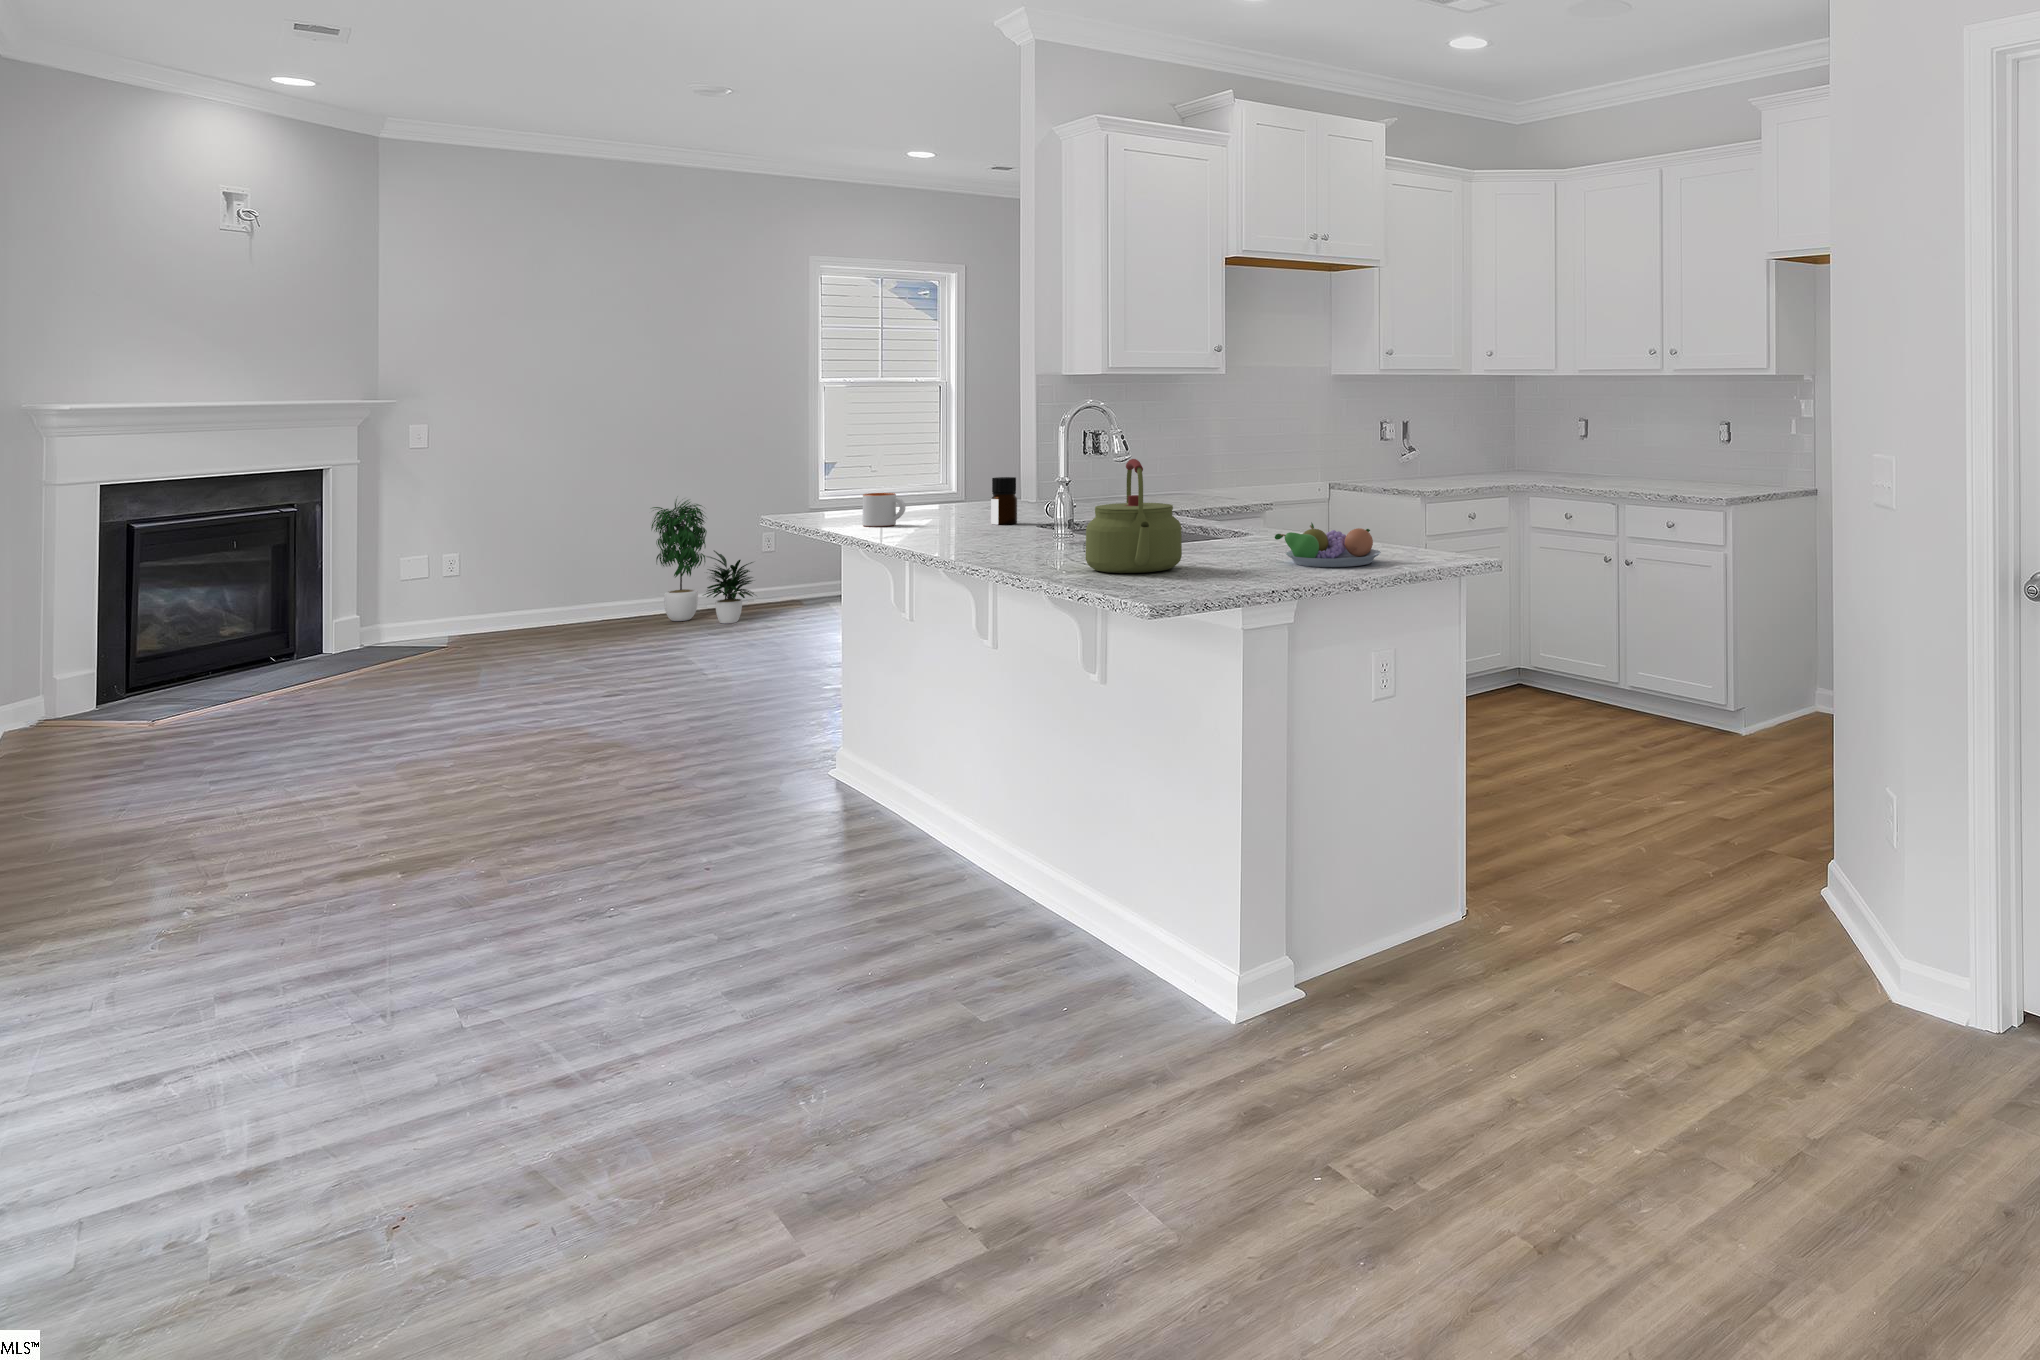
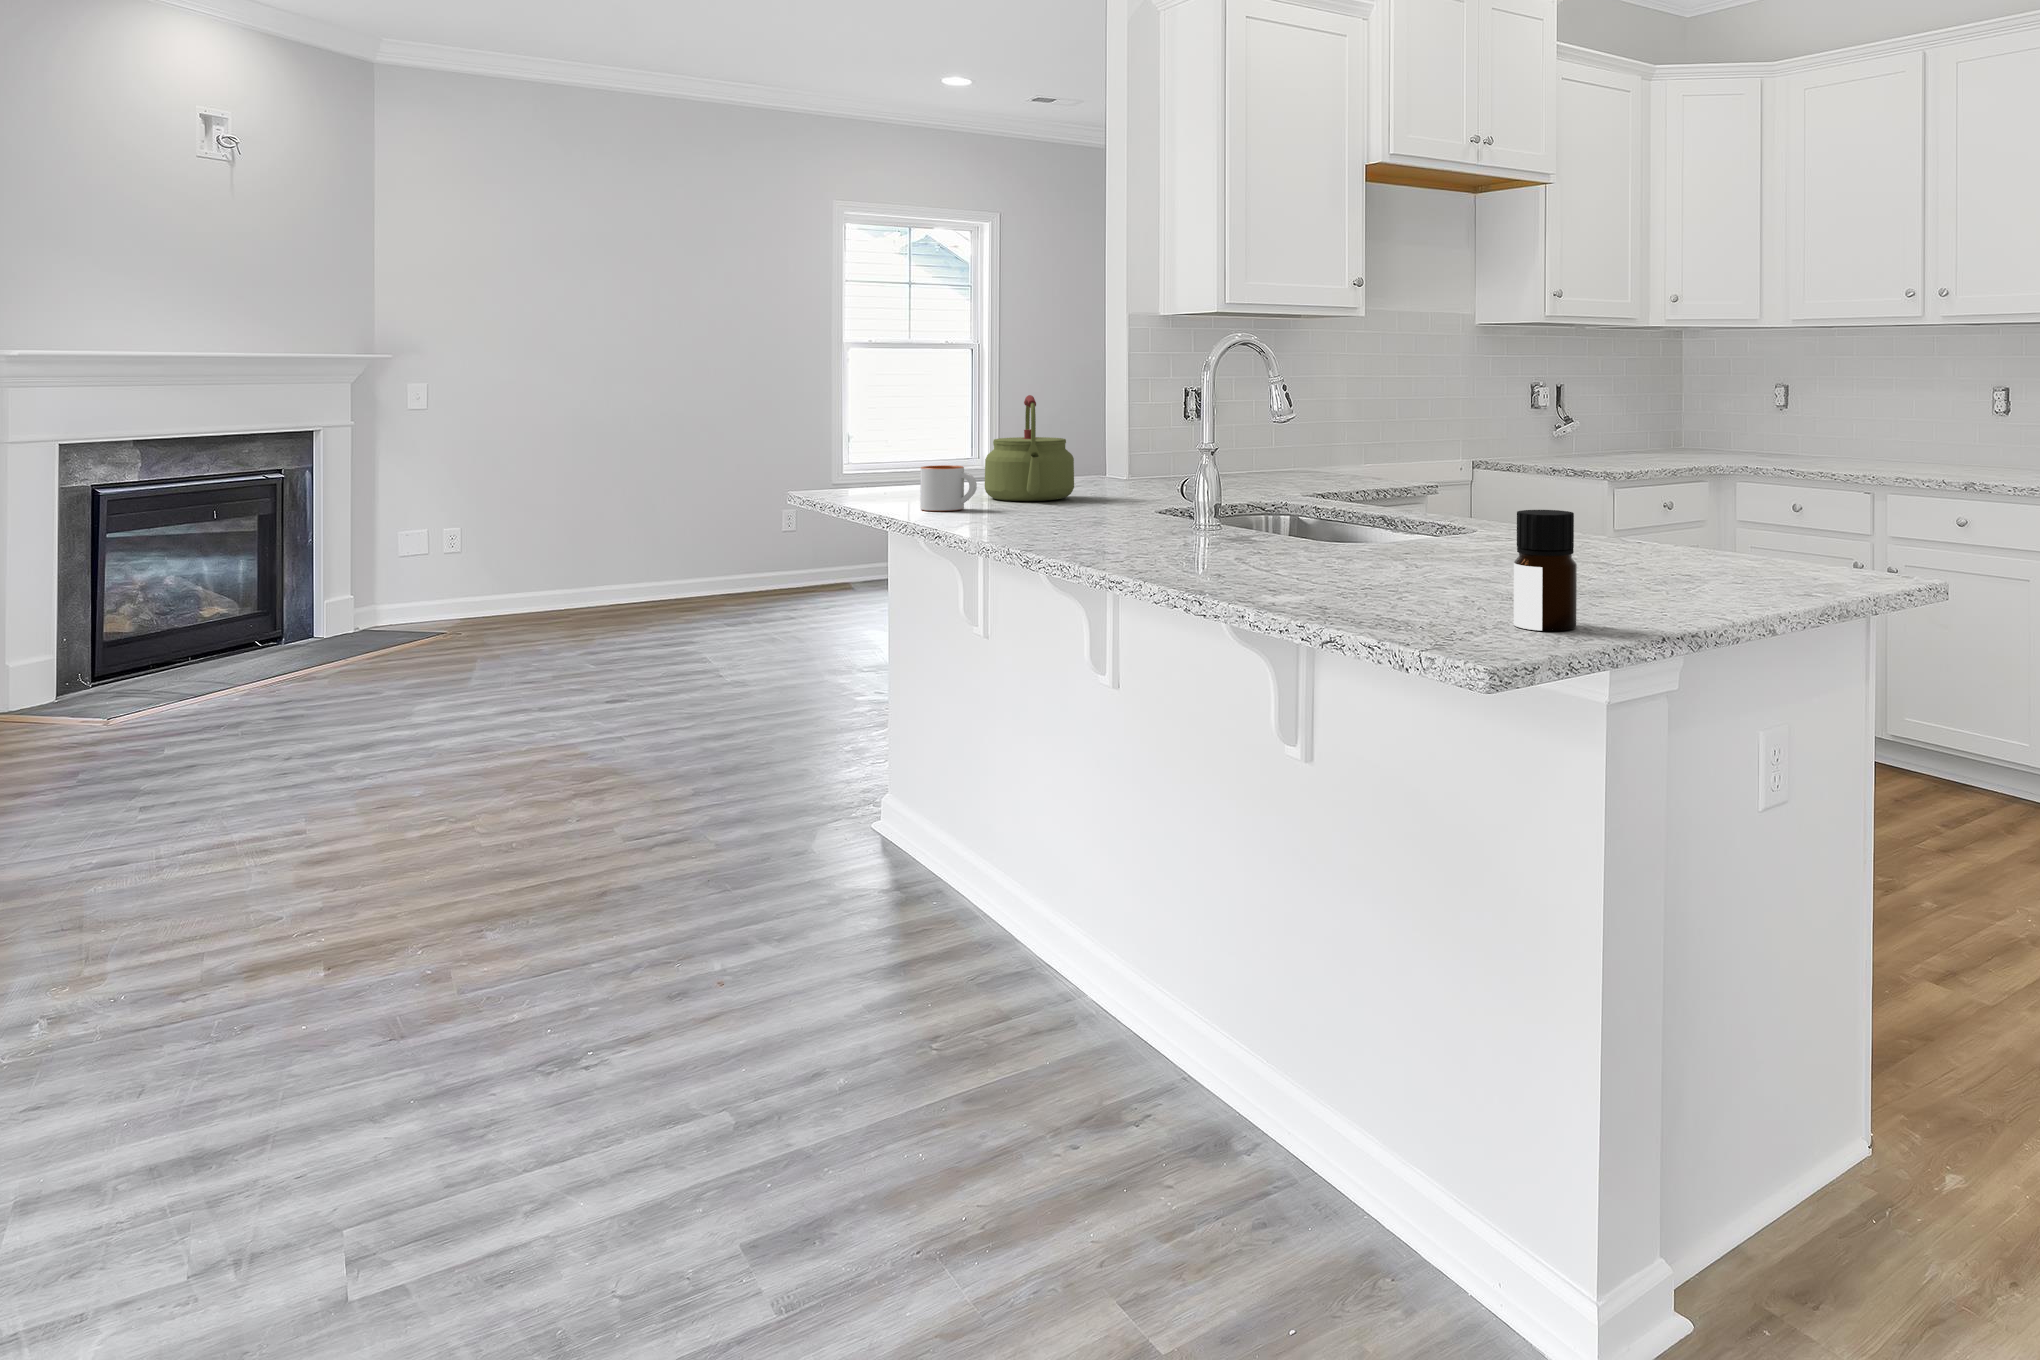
kettle: present [1086,459,1182,573] -> present [985,395,1074,501]
bottle: present [991,477,1017,525] -> present [1514,510,1577,631]
potted plant: present [651,499,754,624] -> none [662,465,781,612]
fruit bowl: present [1275,523,1381,567] -> none [1571,520,1743,595]

